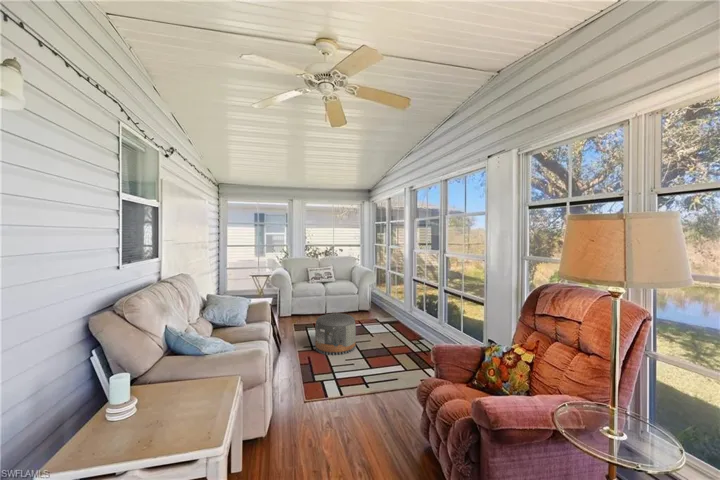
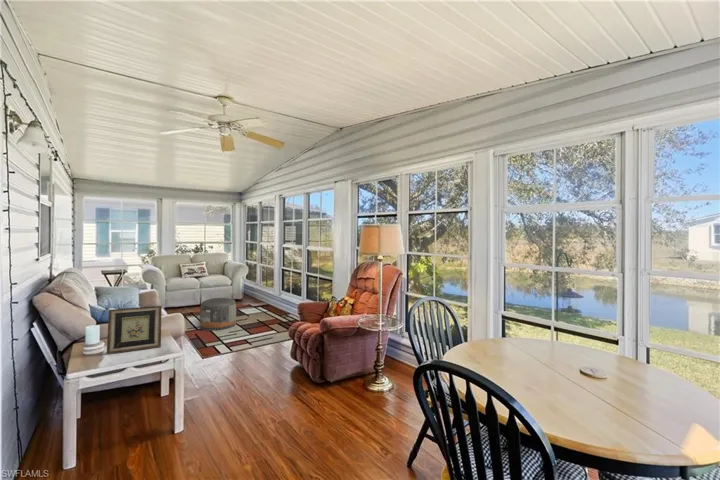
picture frame: none [129,353,210,426] -> present [107,306,162,354]

